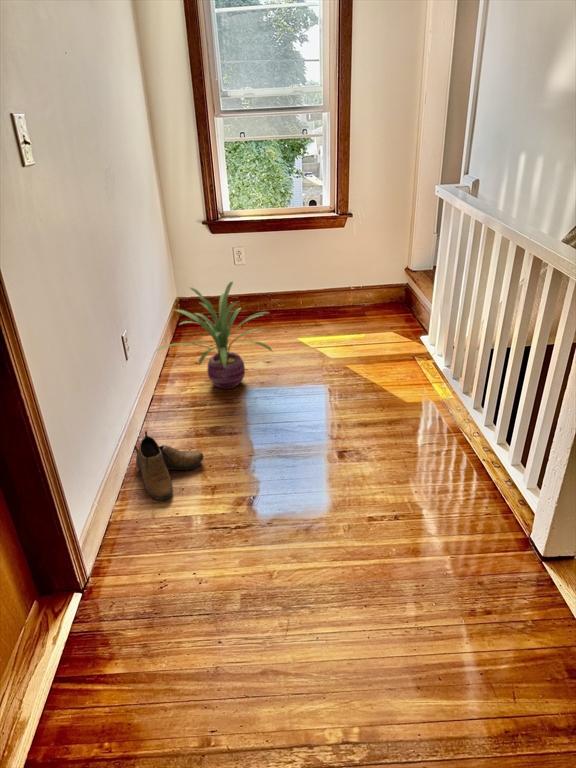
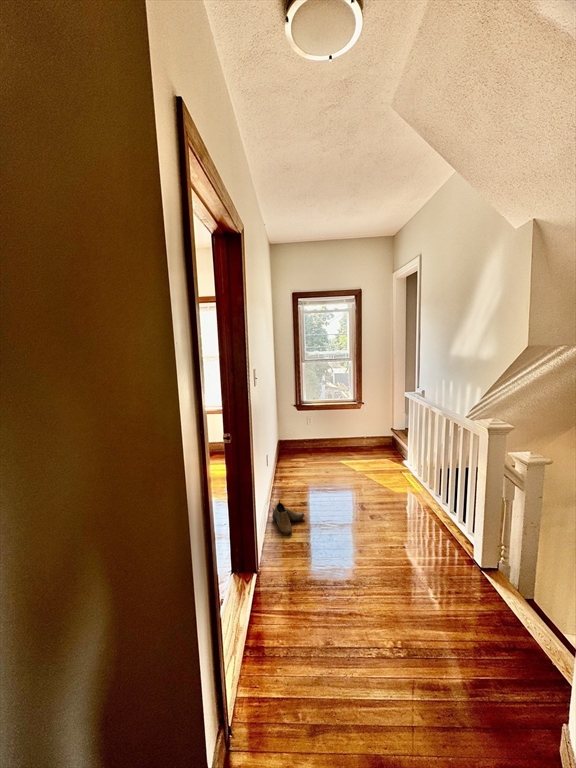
decorative plant: present [157,282,272,389] -> none [276,432,334,485]

